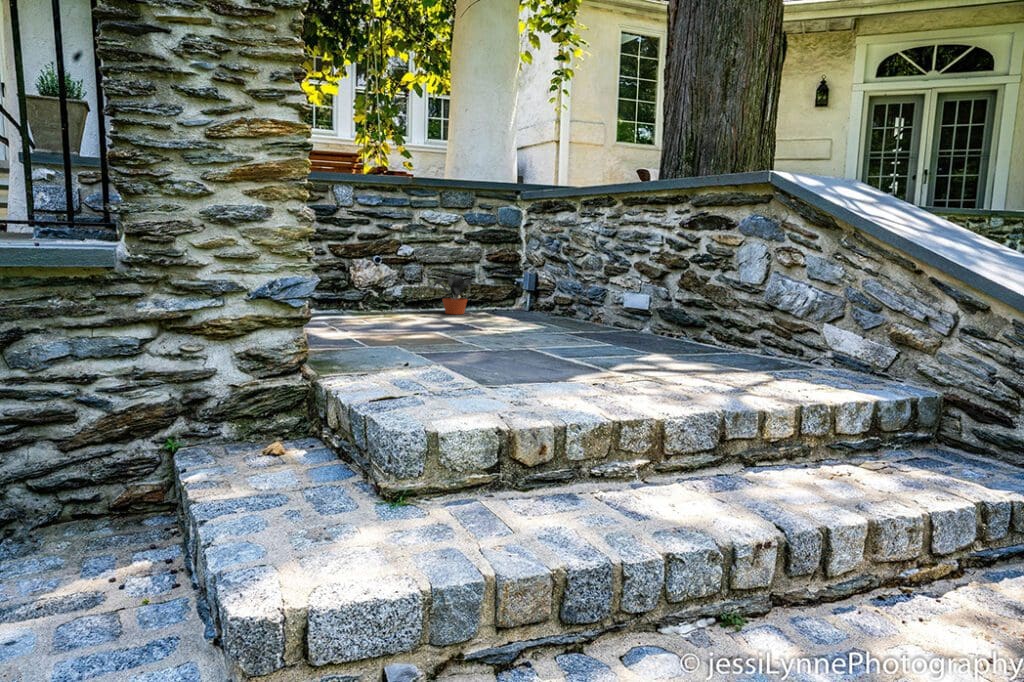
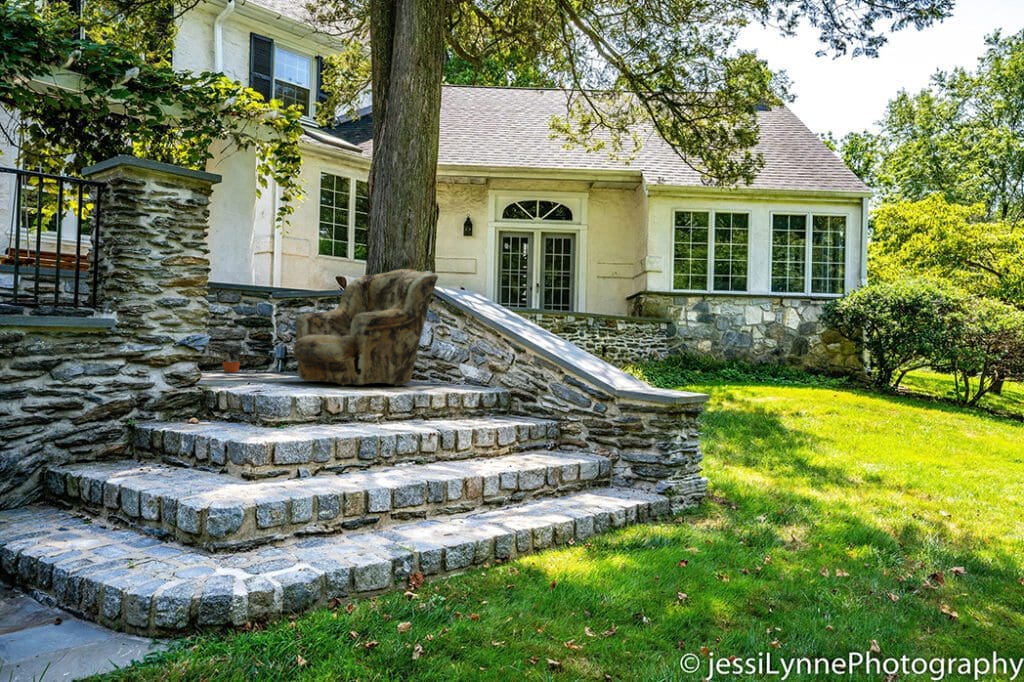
armchair: none [506,135,784,369] -> present [293,269,438,386]

